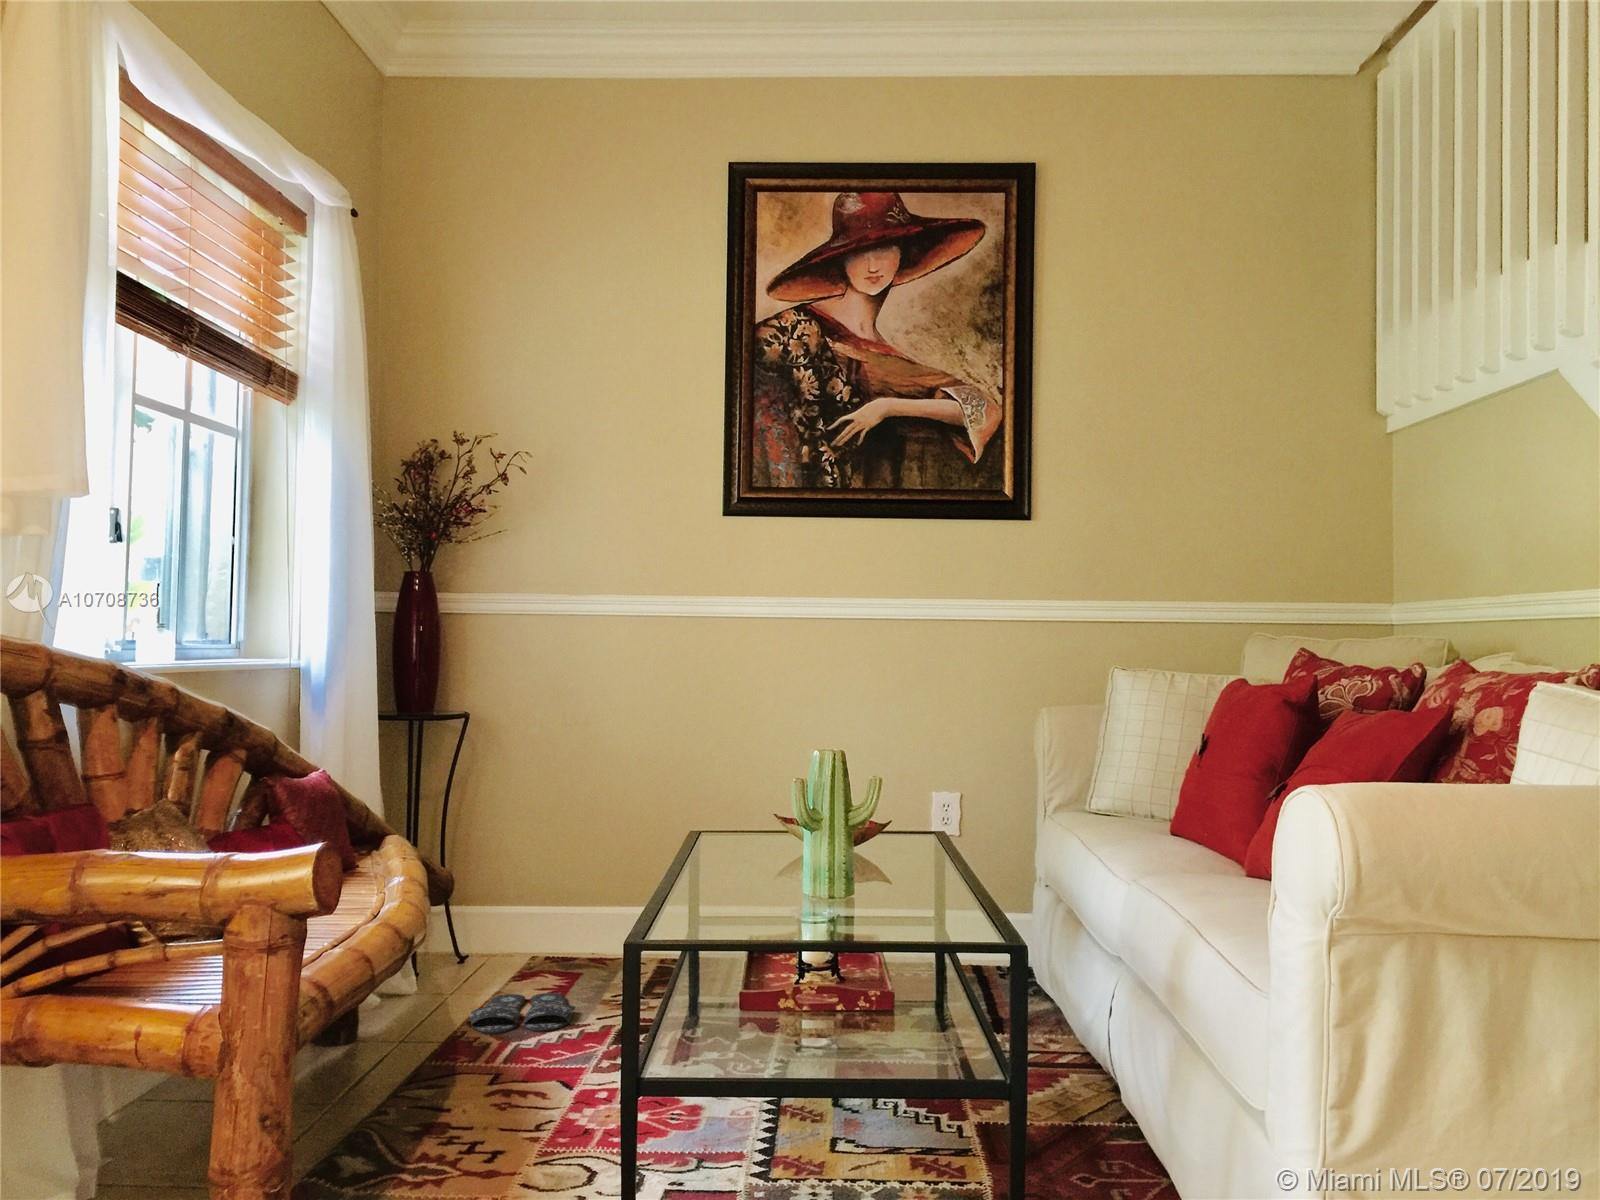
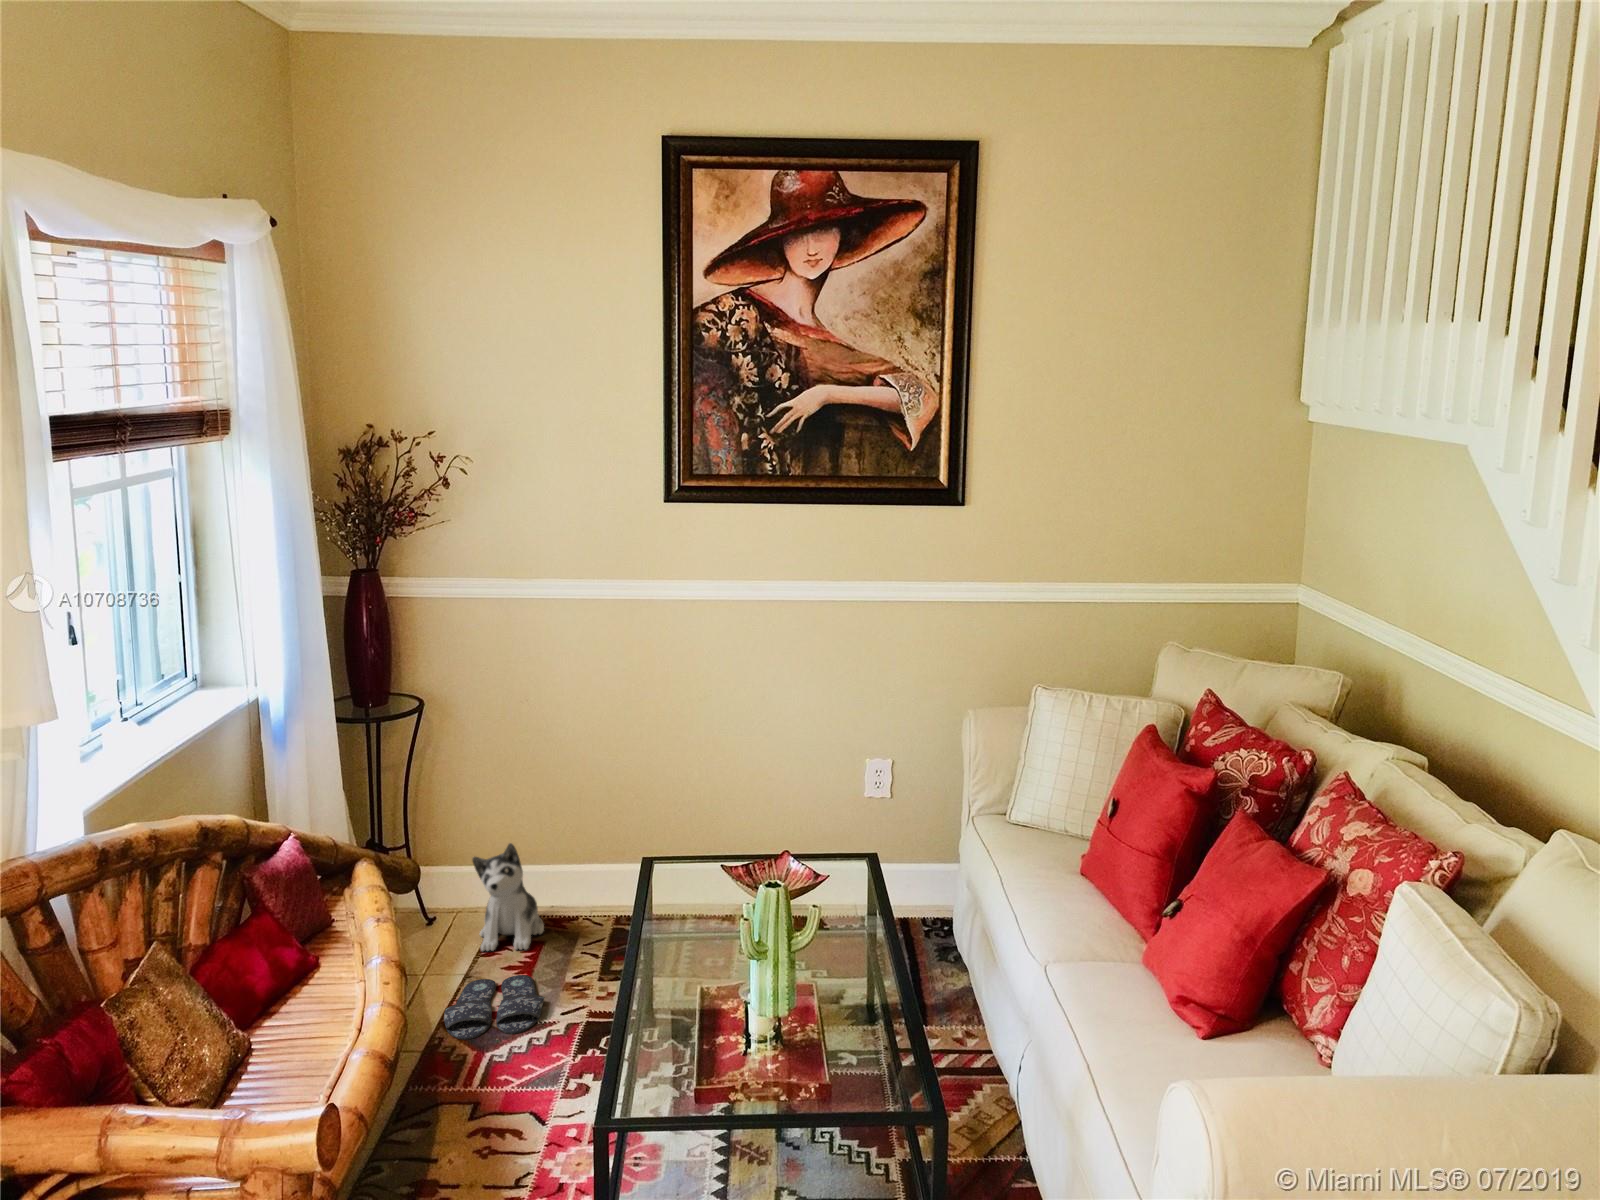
plush toy: none [508,861,579,978] -> present [472,843,544,951]

